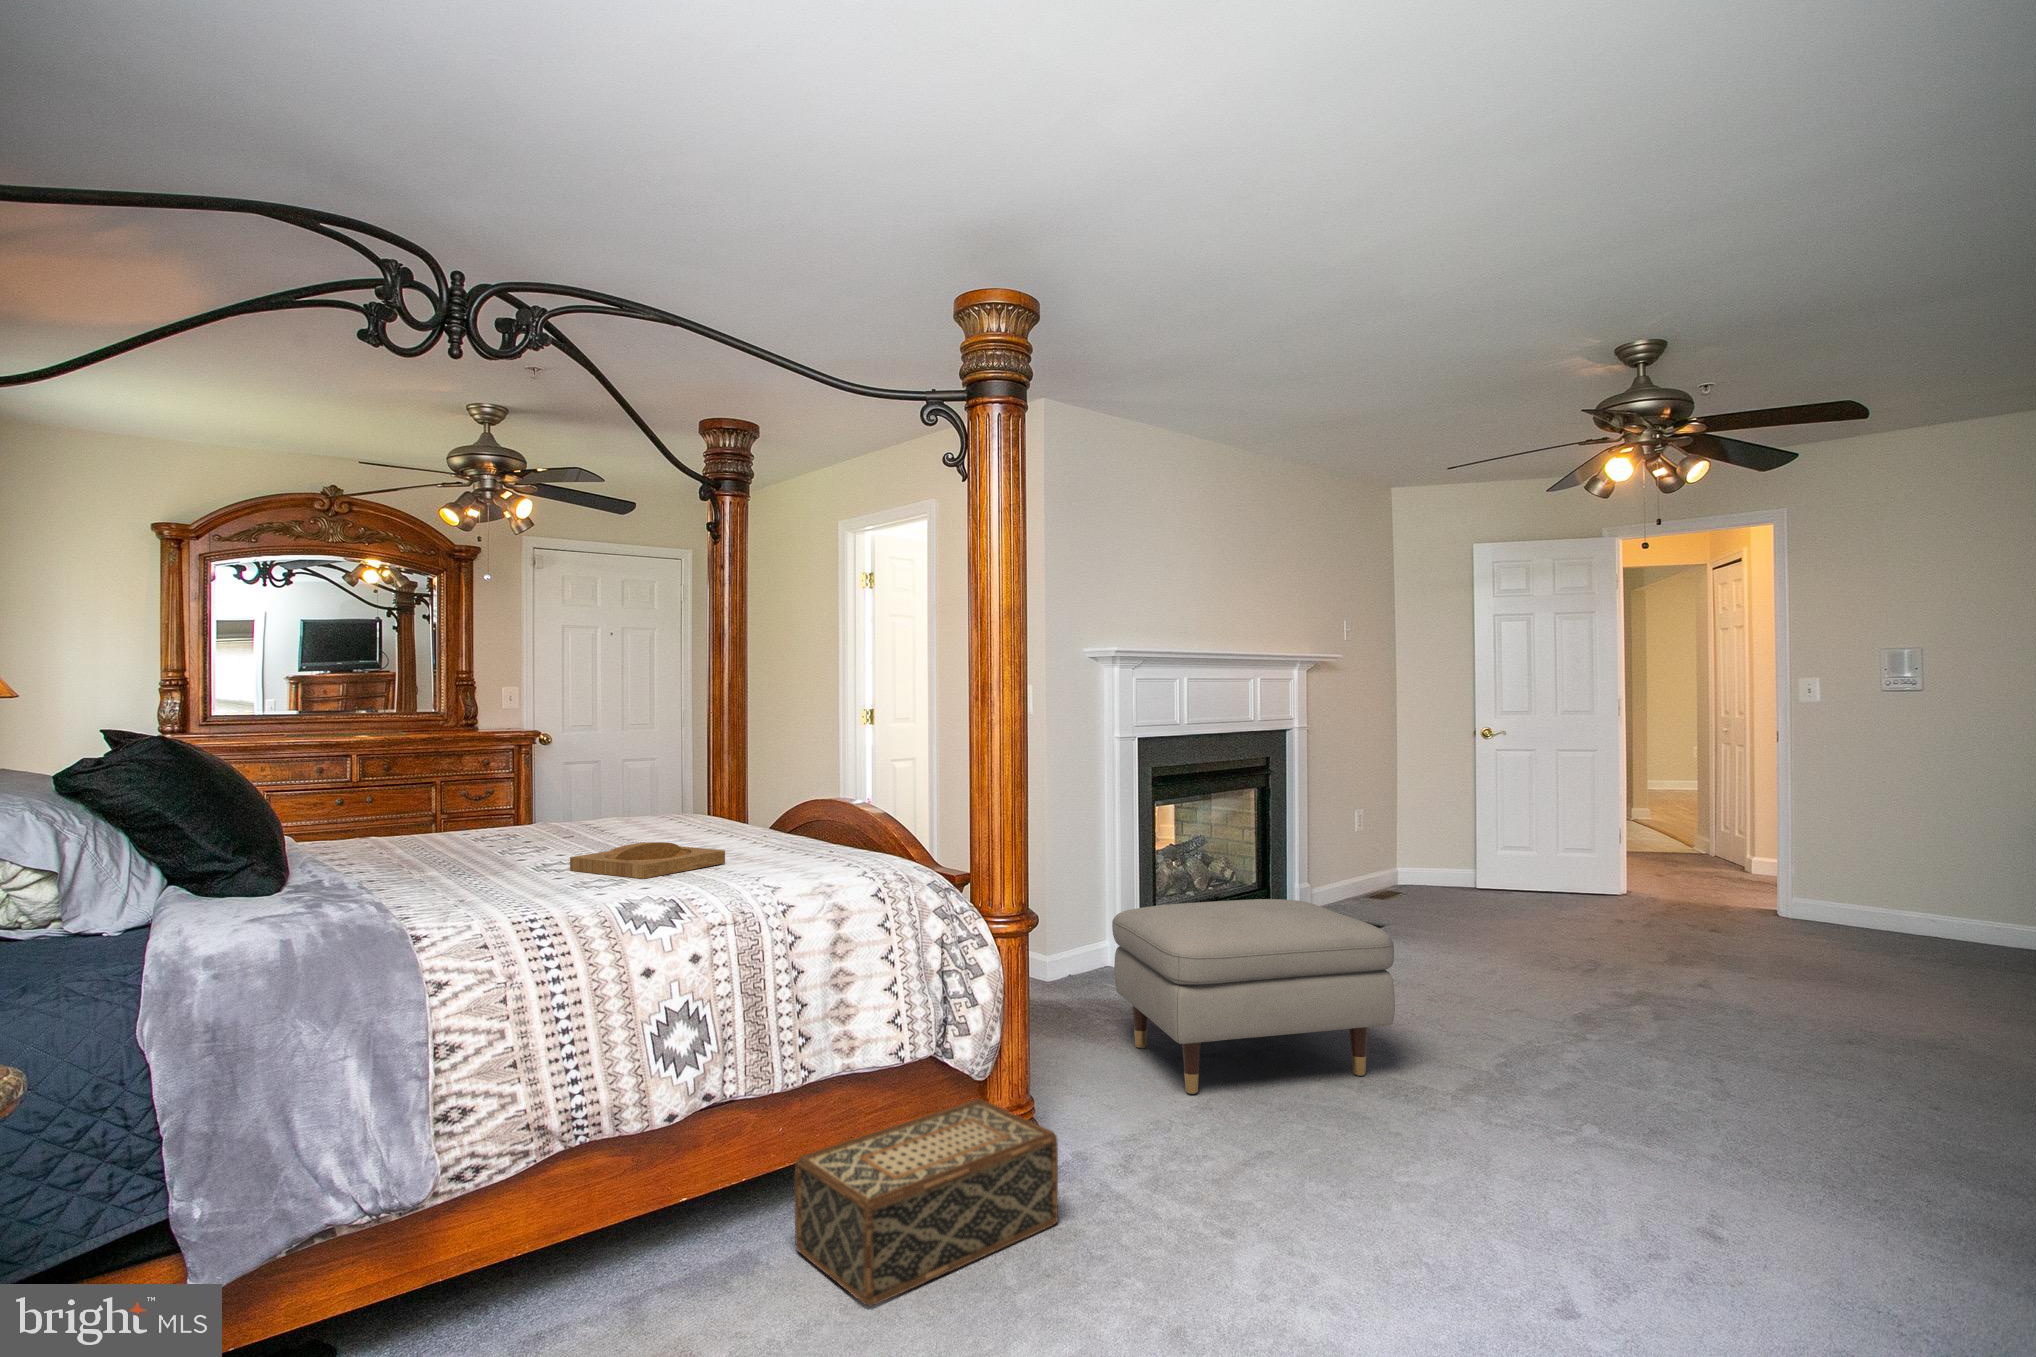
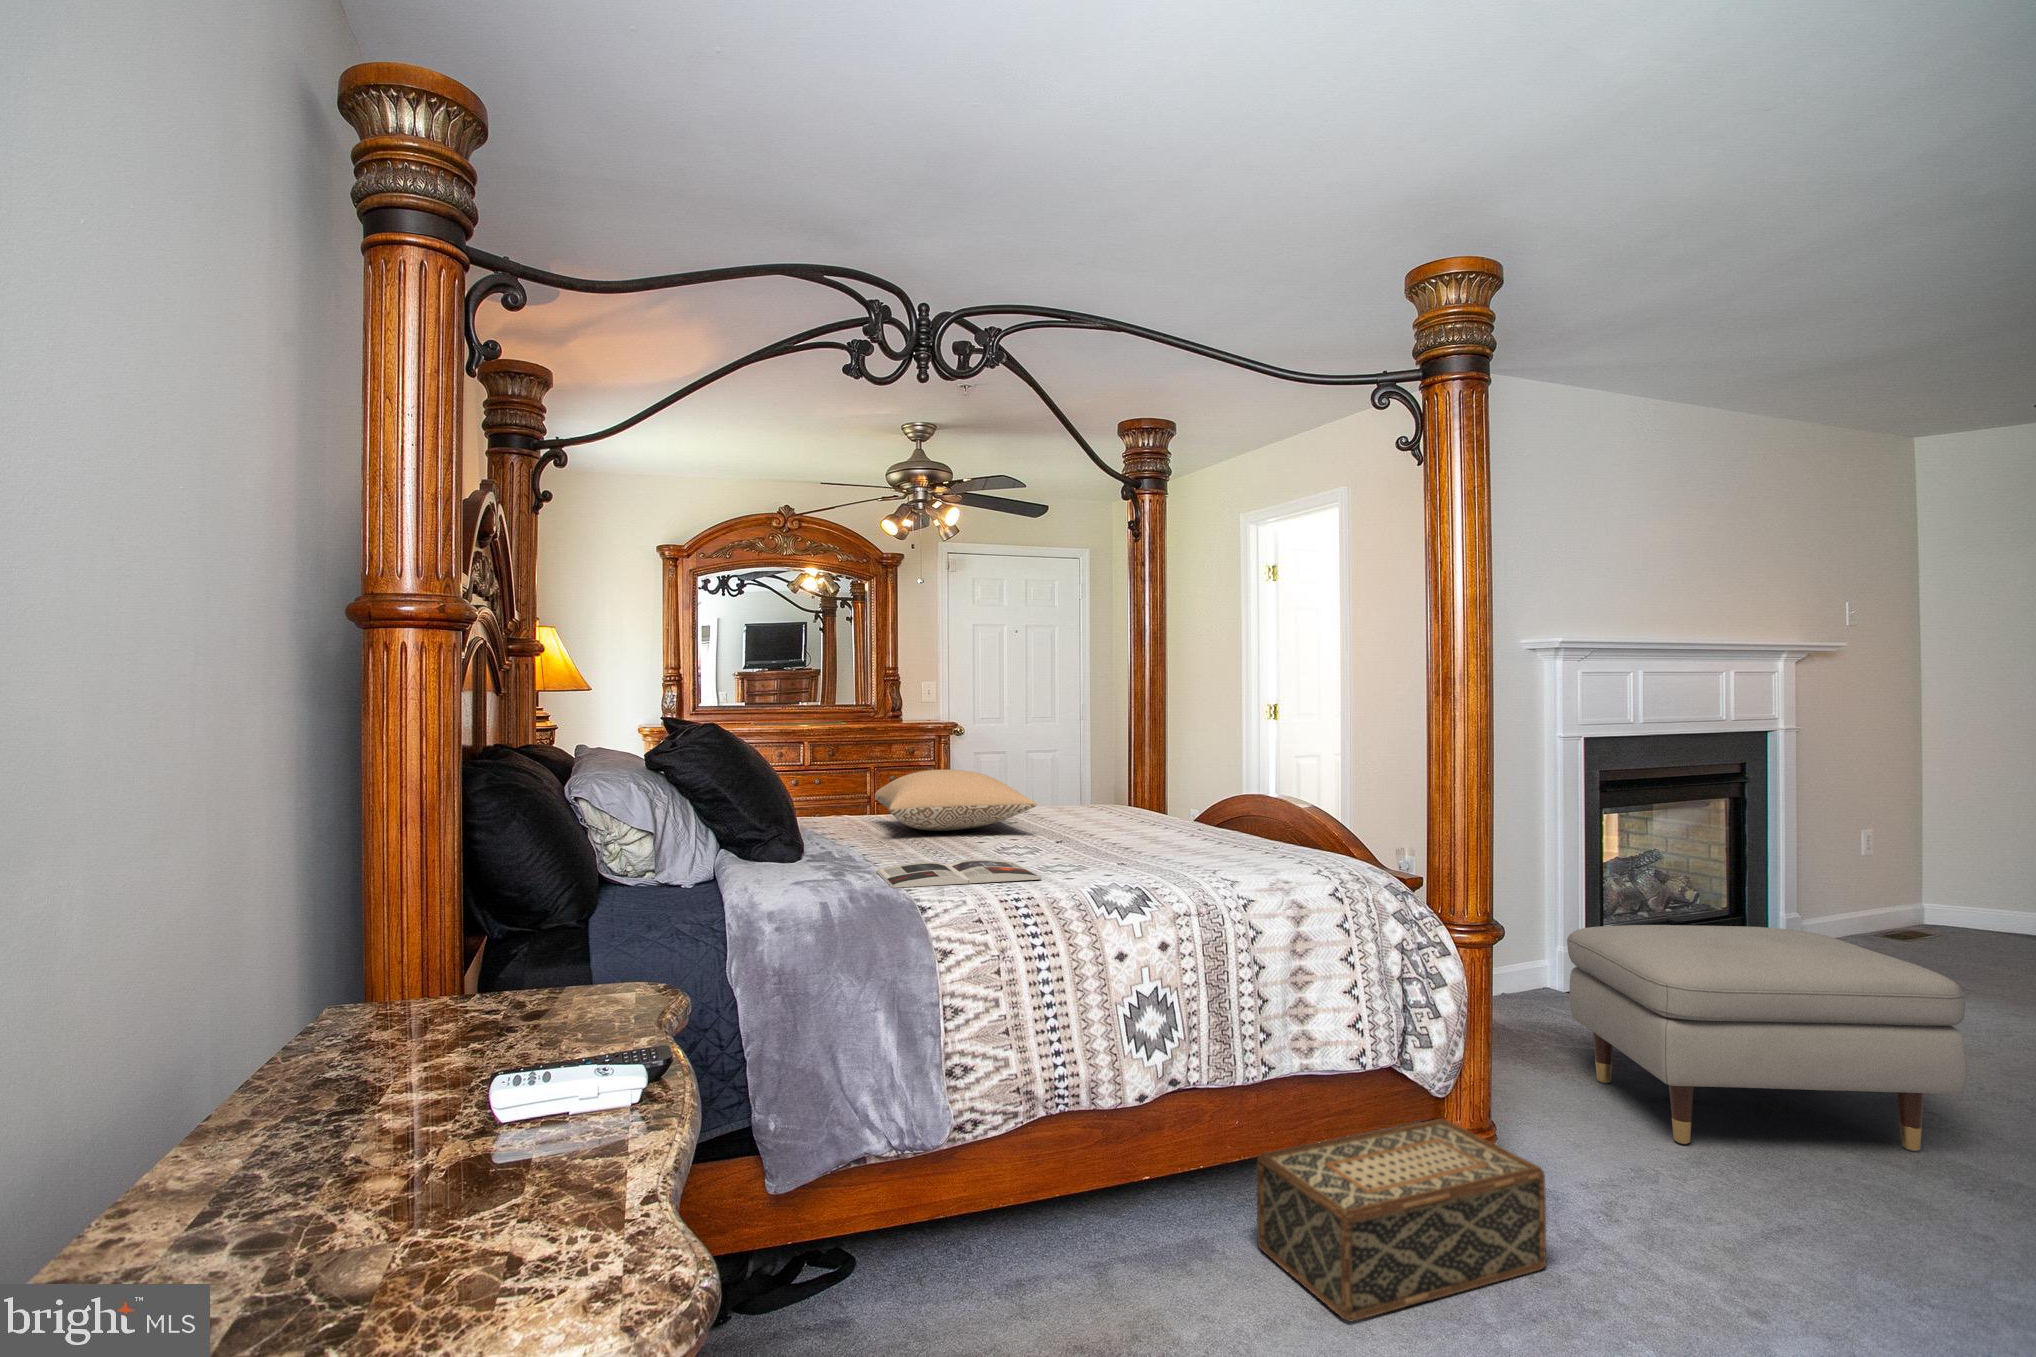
pillow: none [402,785,589,853] -> present [875,770,1037,831]
tray: present [570,842,725,879] -> none [1029,829,1170,864]
magazine: none [370,881,567,920] -> present [876,859,1042,888]

